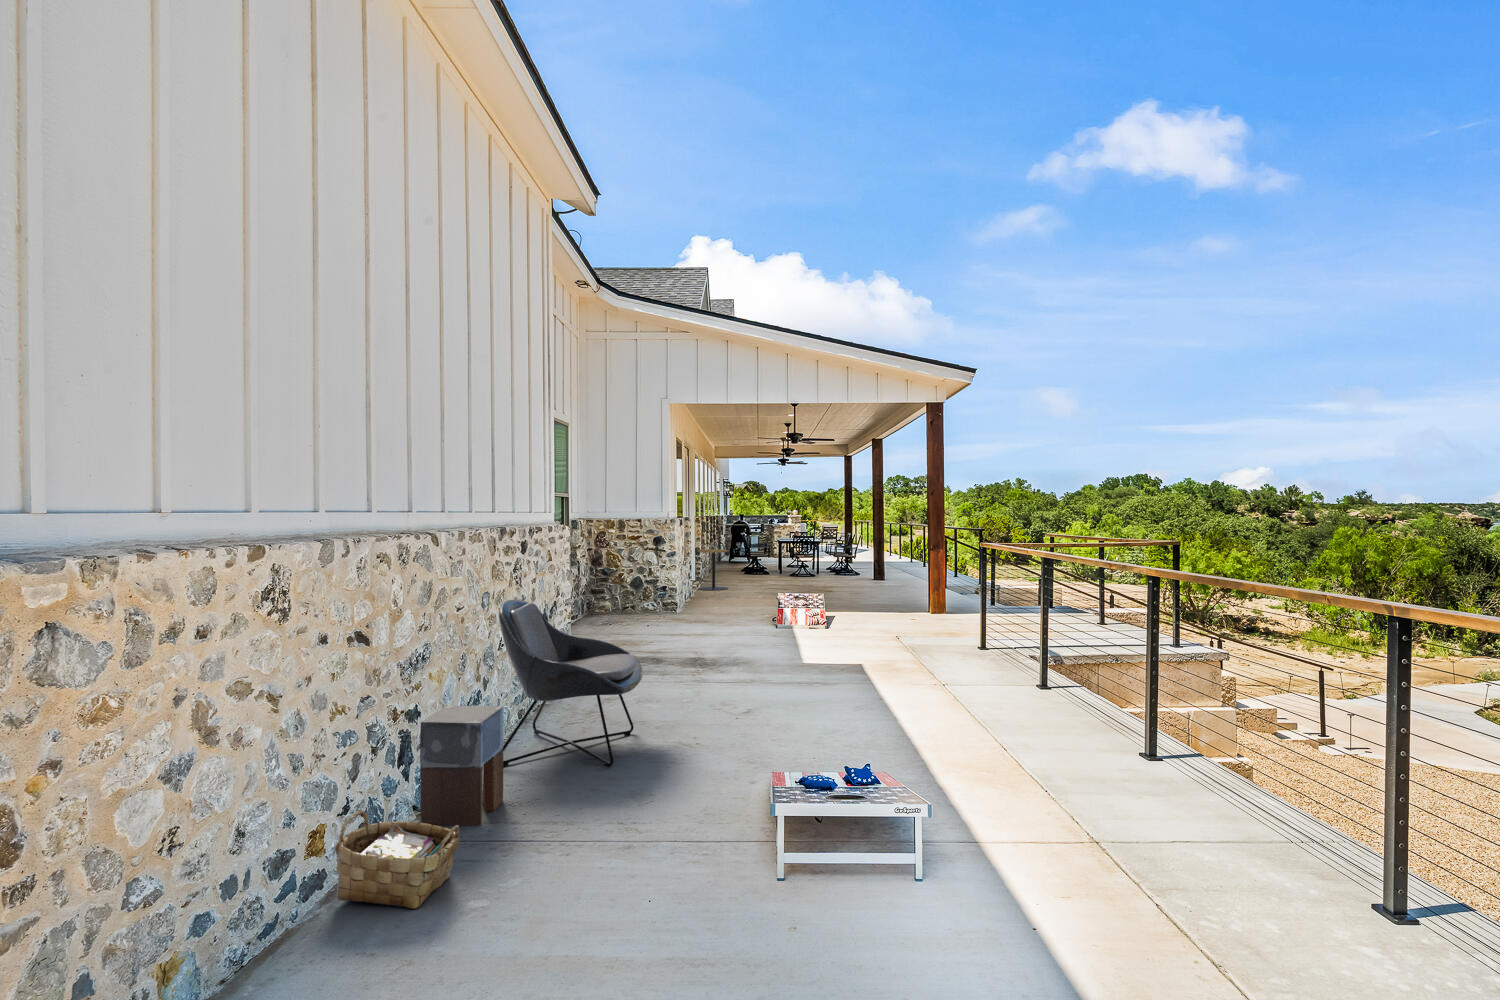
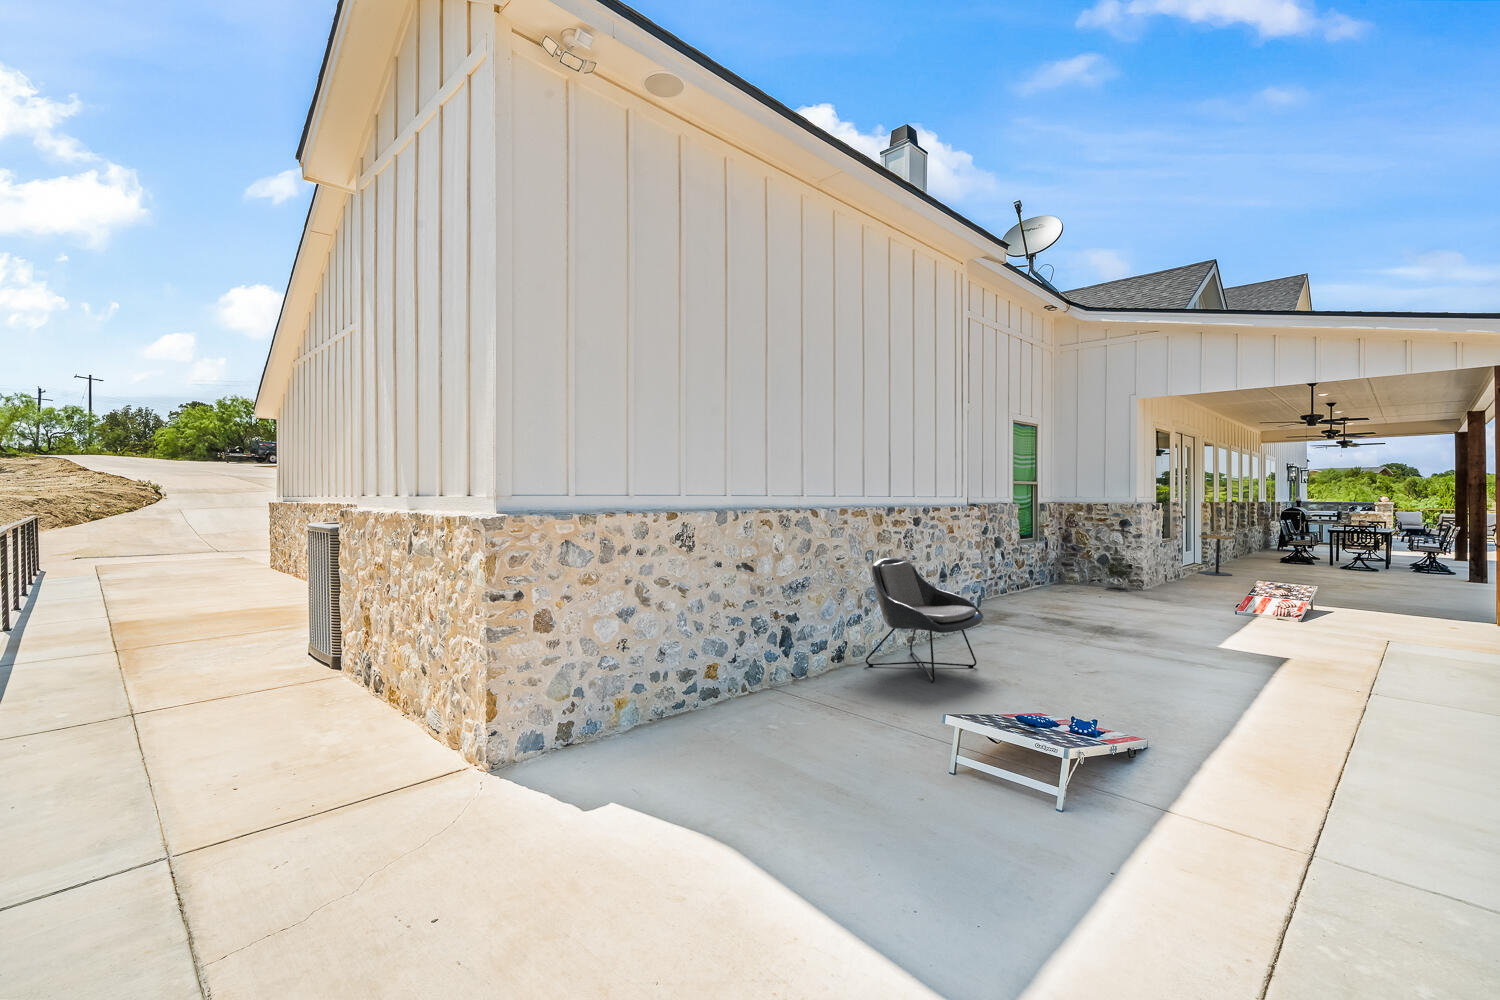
potted tree: none [640,569,670,617] -> present [1105,551,1130,592]
stool: present [420,705,504,826] -> none [793,618,848,693]
woven basket: present [335,810,460,909] -> none [720,661,782,718]

